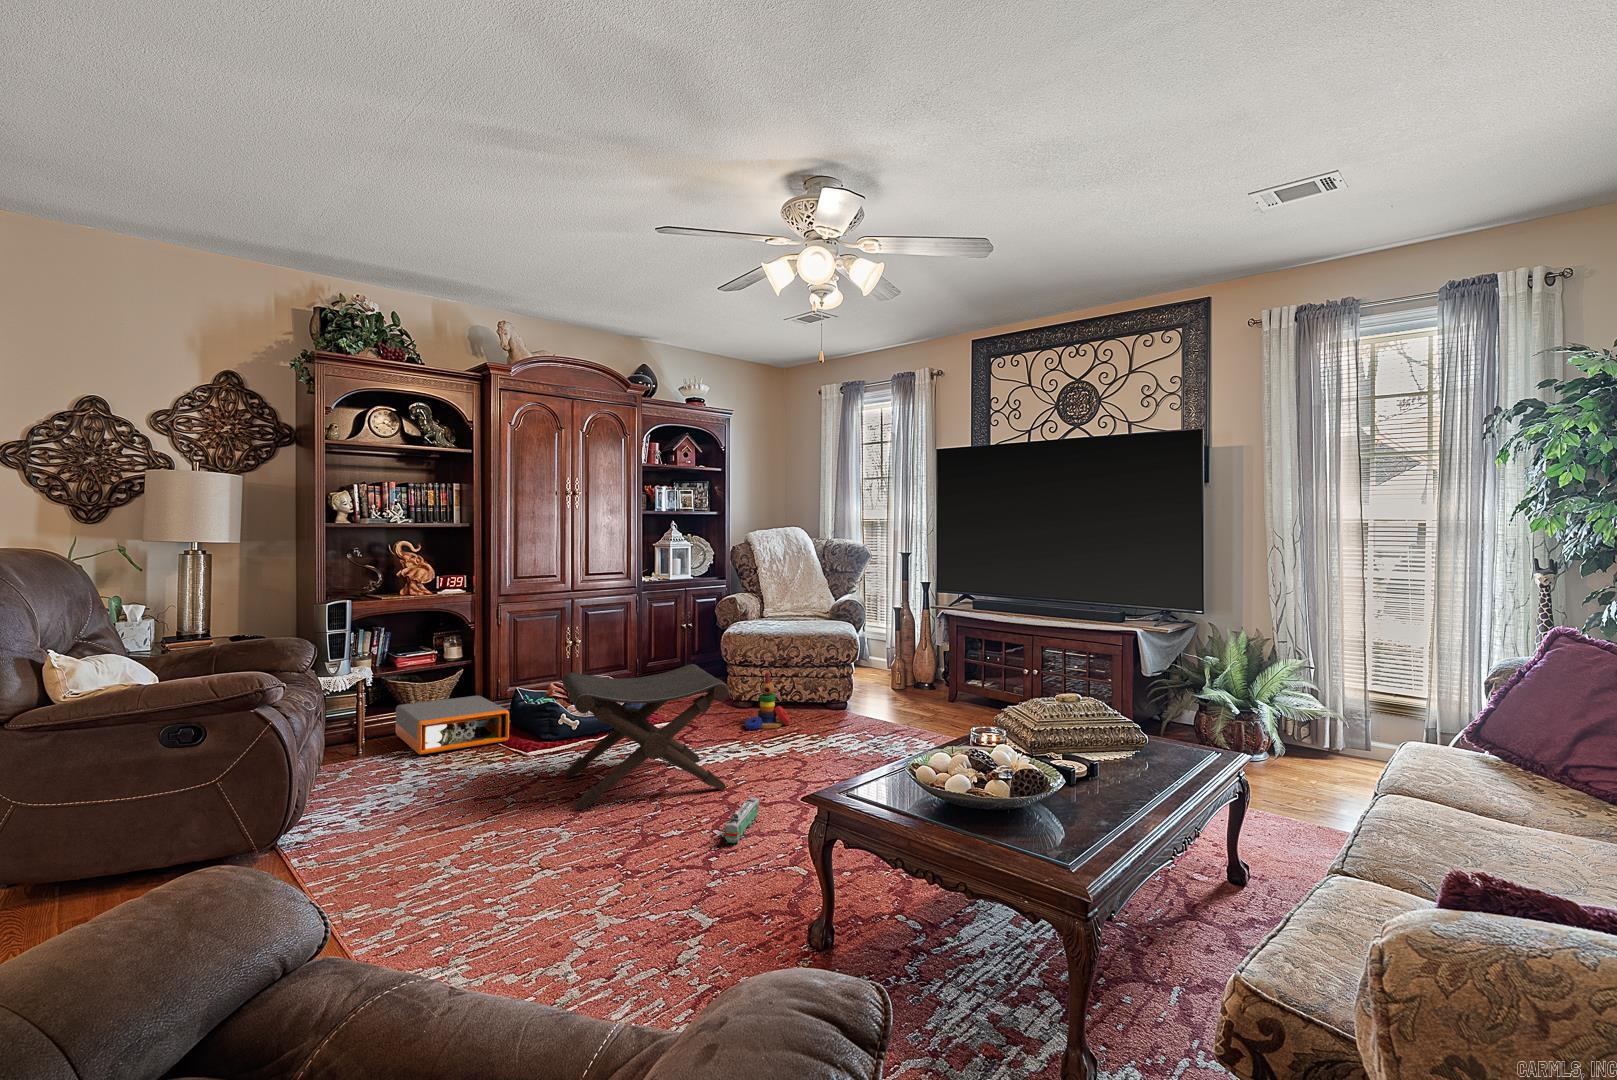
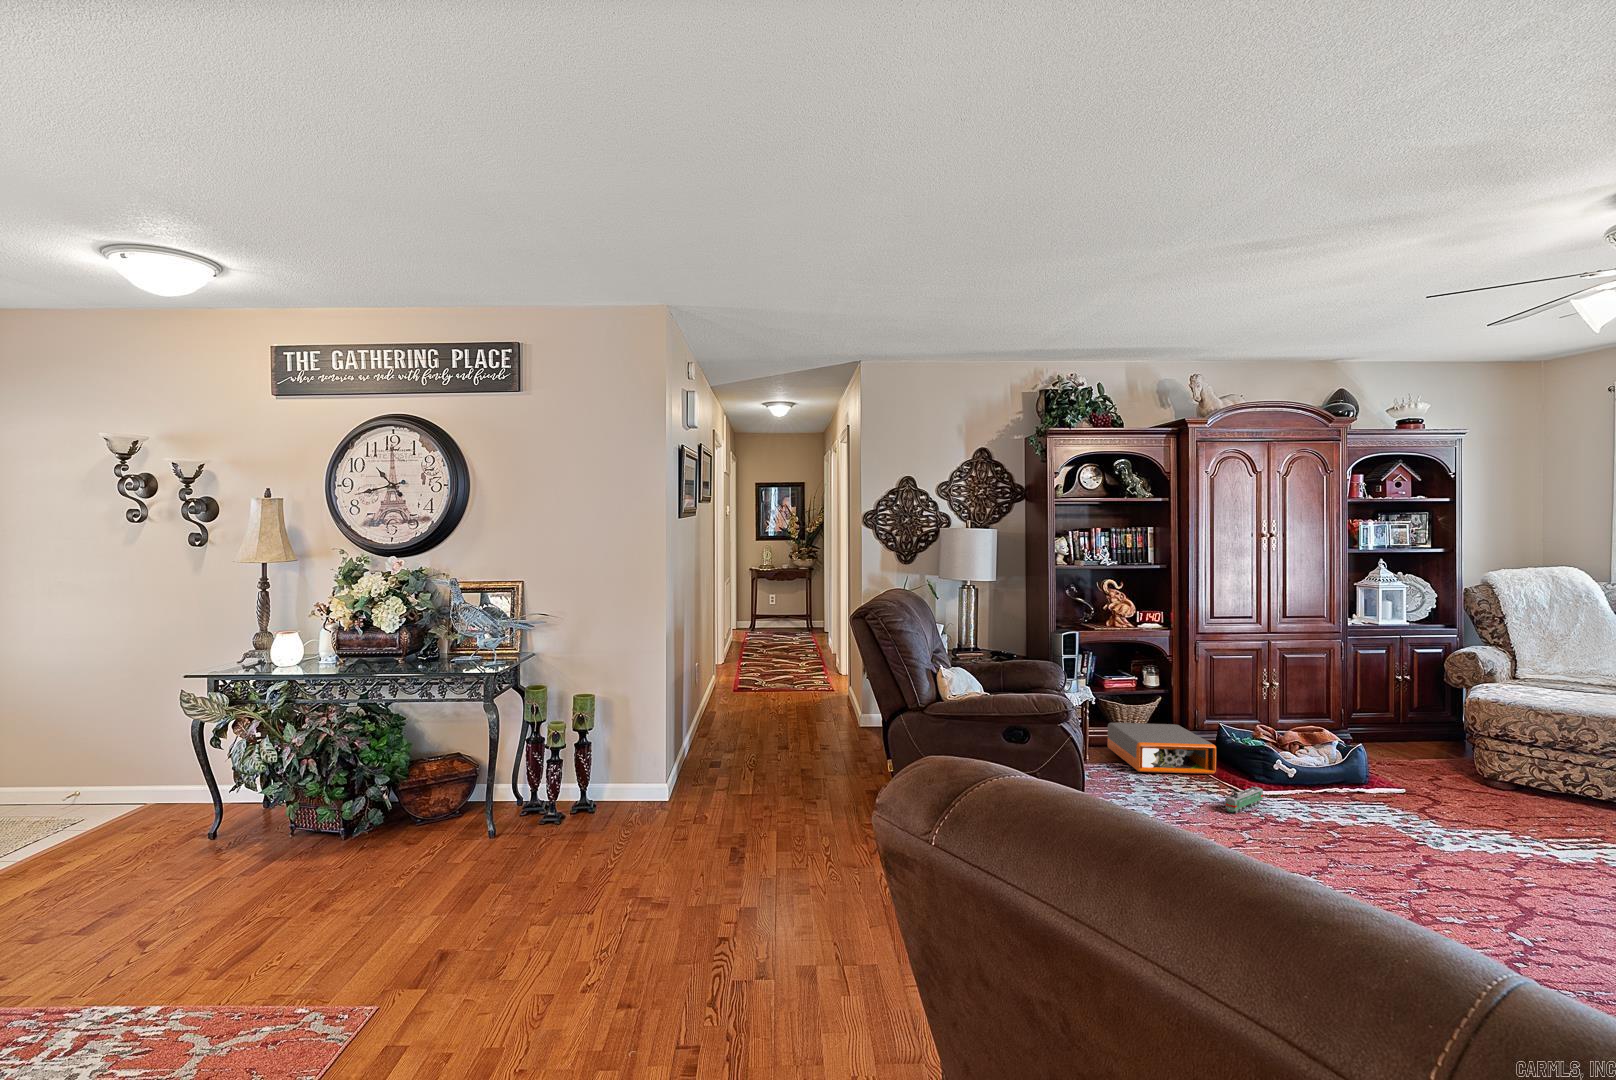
footstool: present [563,664,729,810] -> none [1291,725,1517,887]
stacking toy: present [745,673,790,730] -> none [1513,756,1588,826]
toy train: present [725,797,759,843] -> present [1226,787,1263,813]

